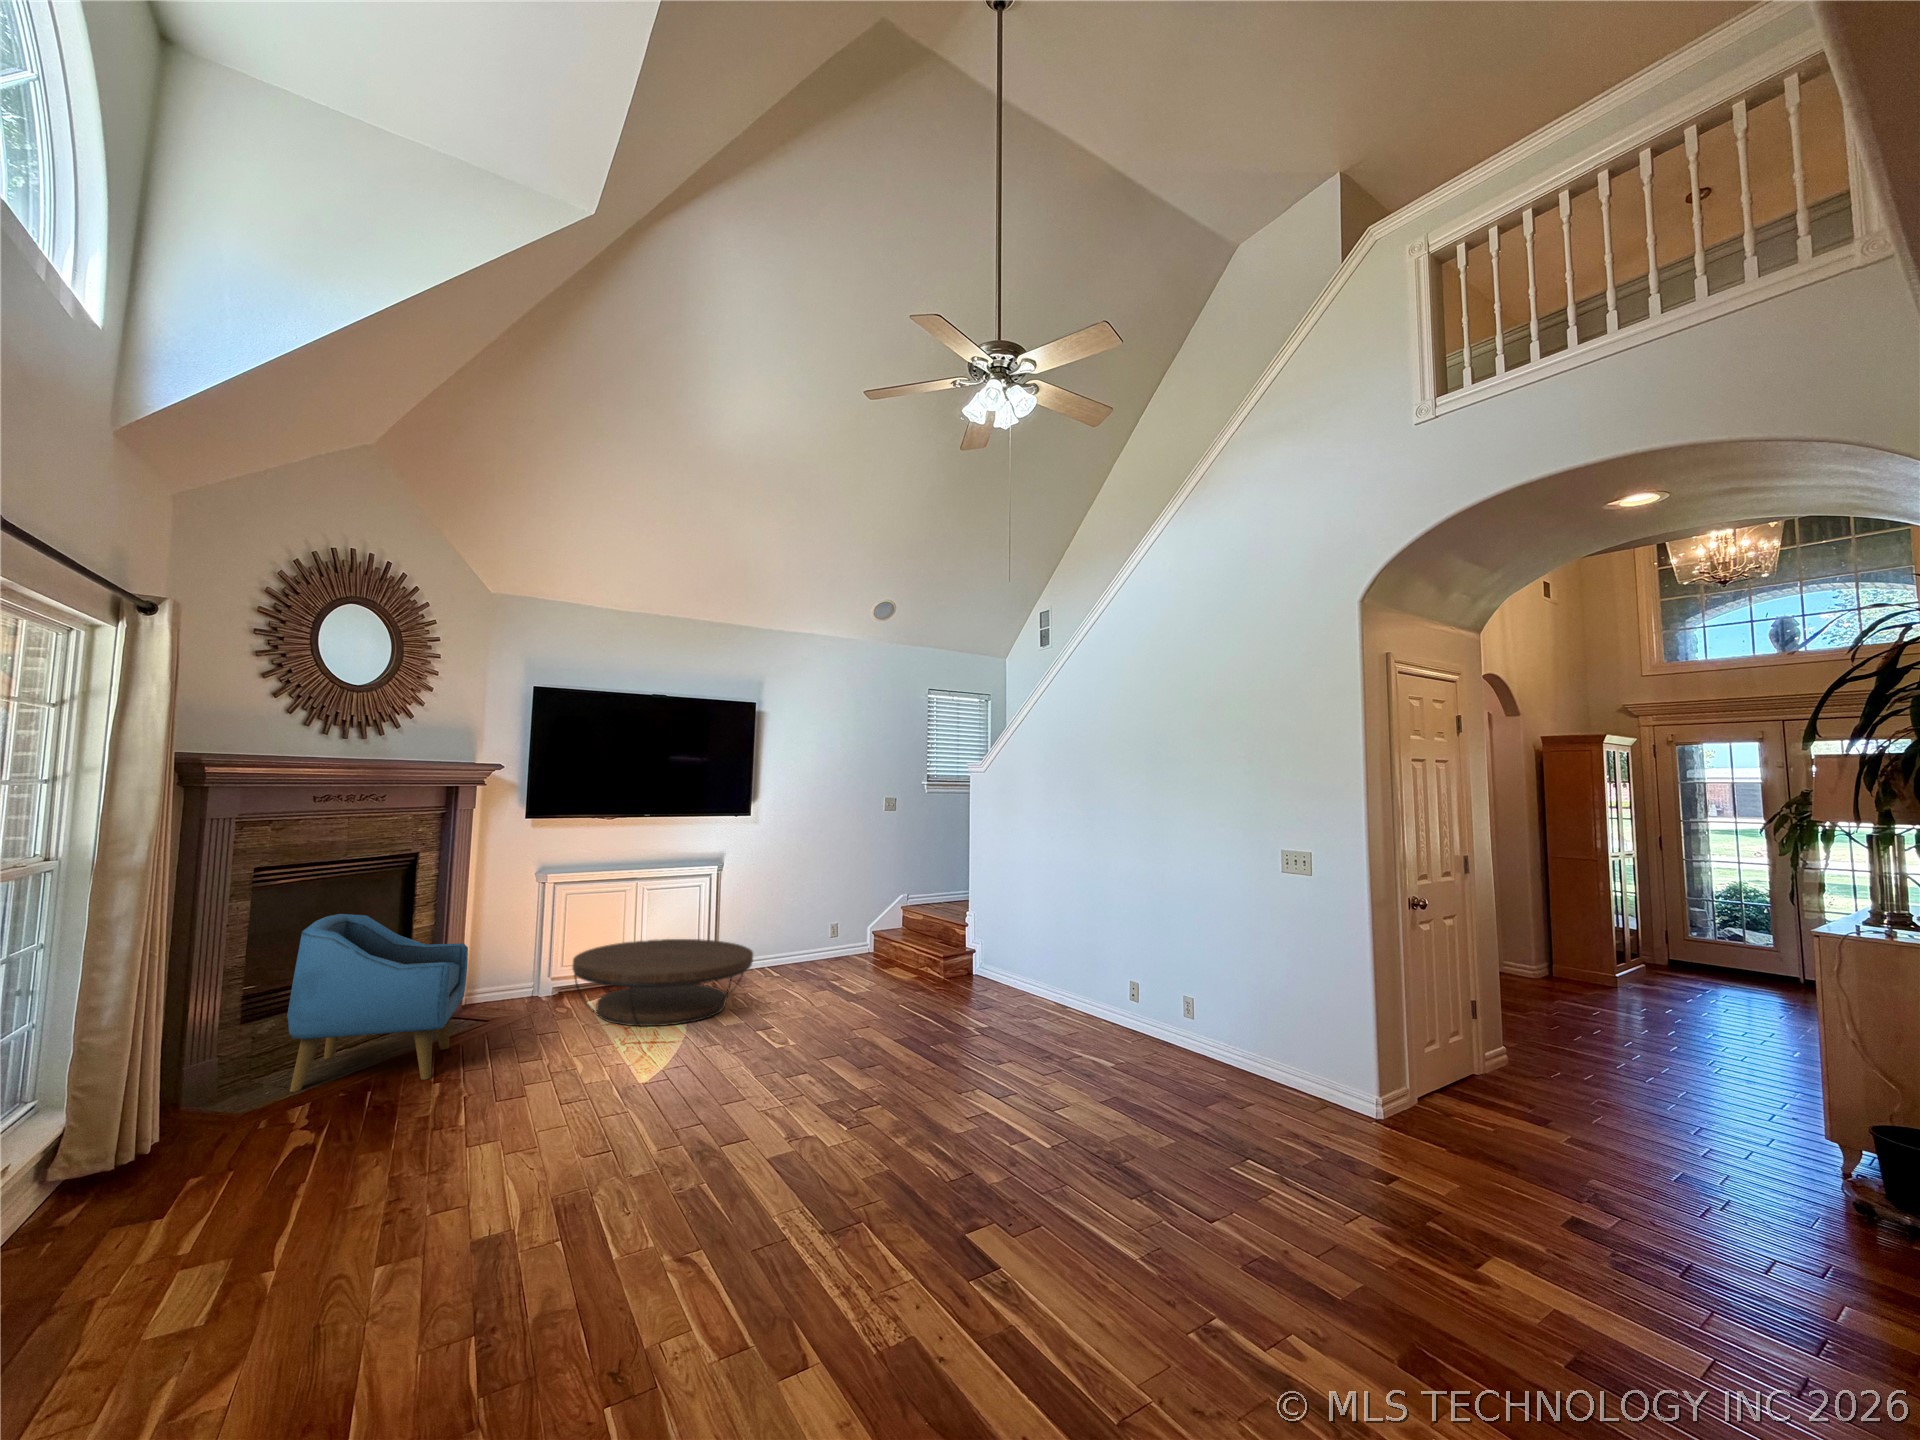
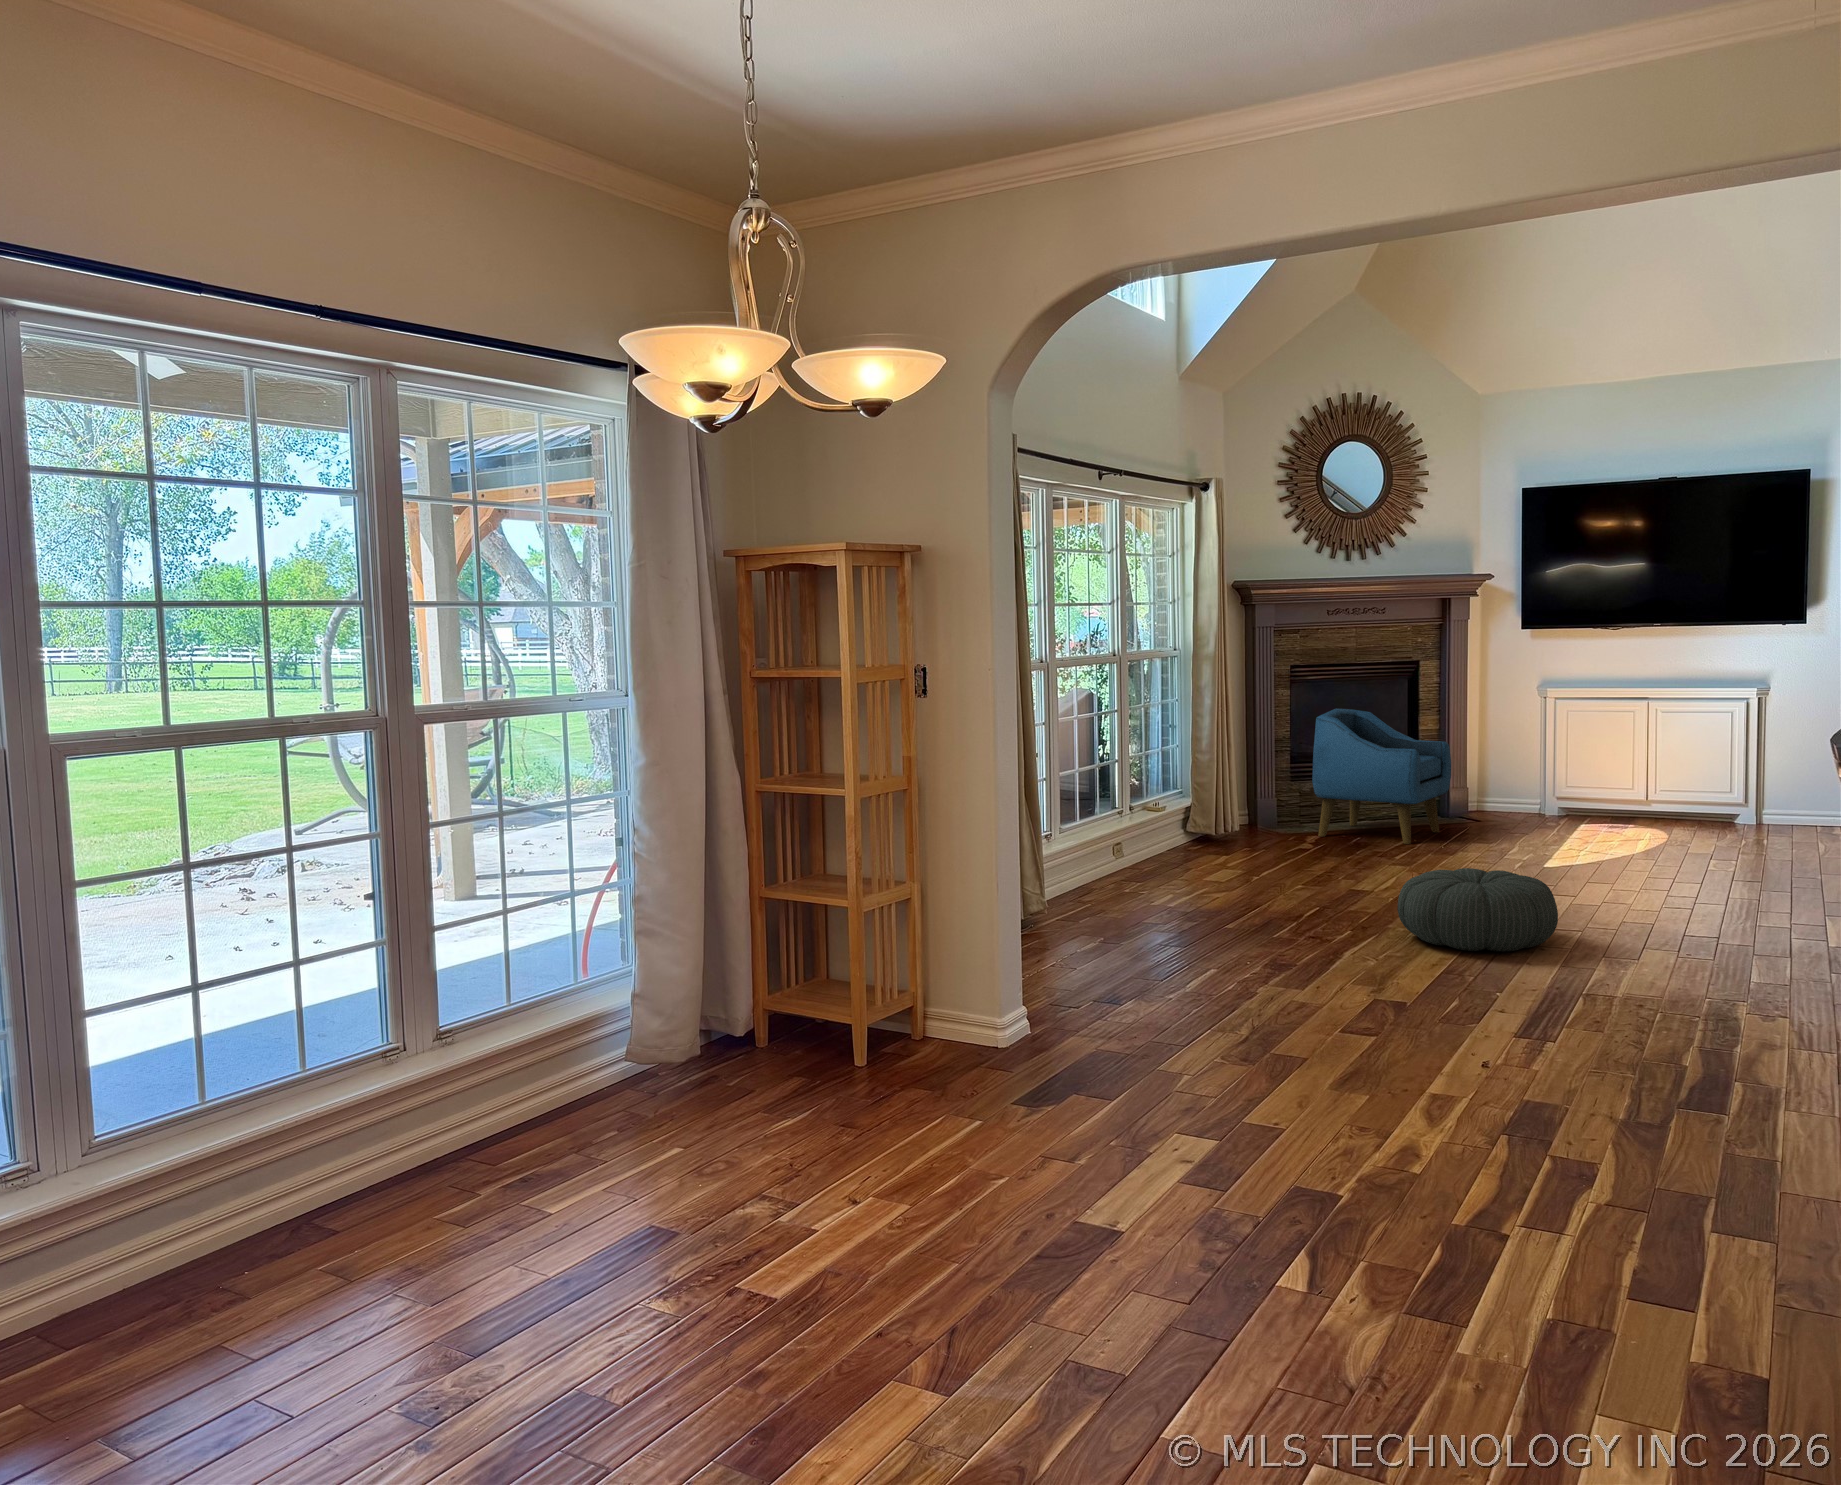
coffee table: present [572,939,753,1026] -> none [1560,766,1780,848]
pouf: none [581,1154,790,1323] -> present [1398,868,1558,952]

